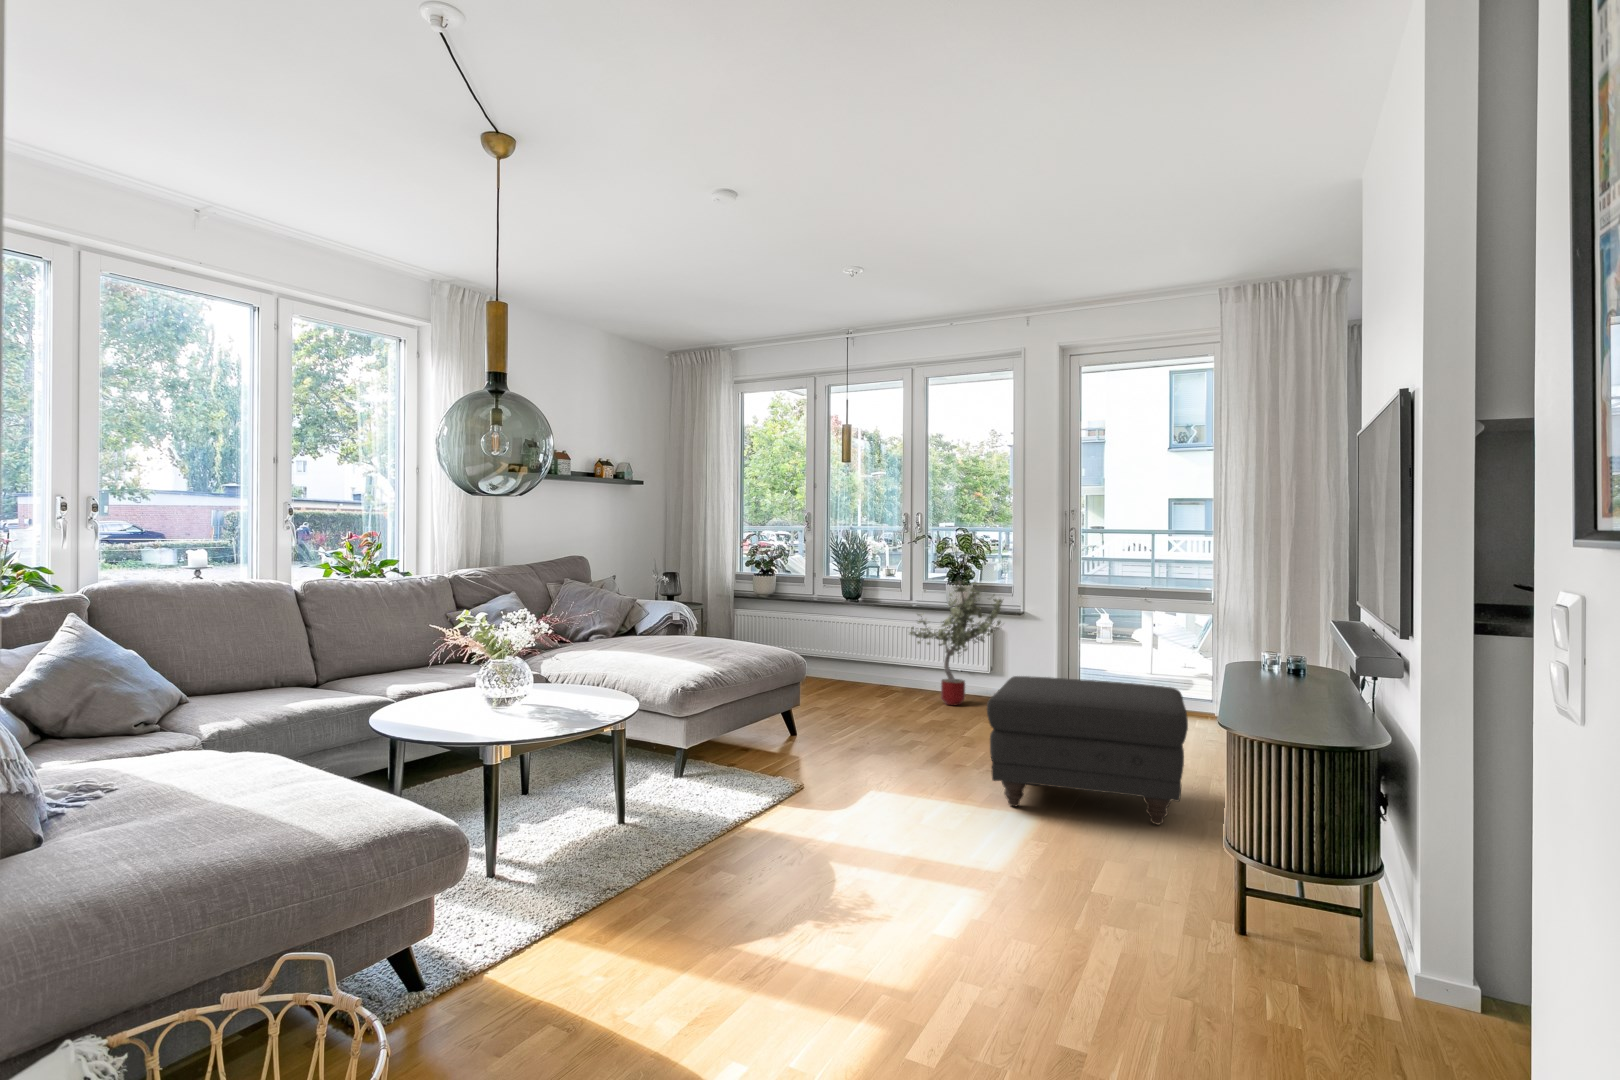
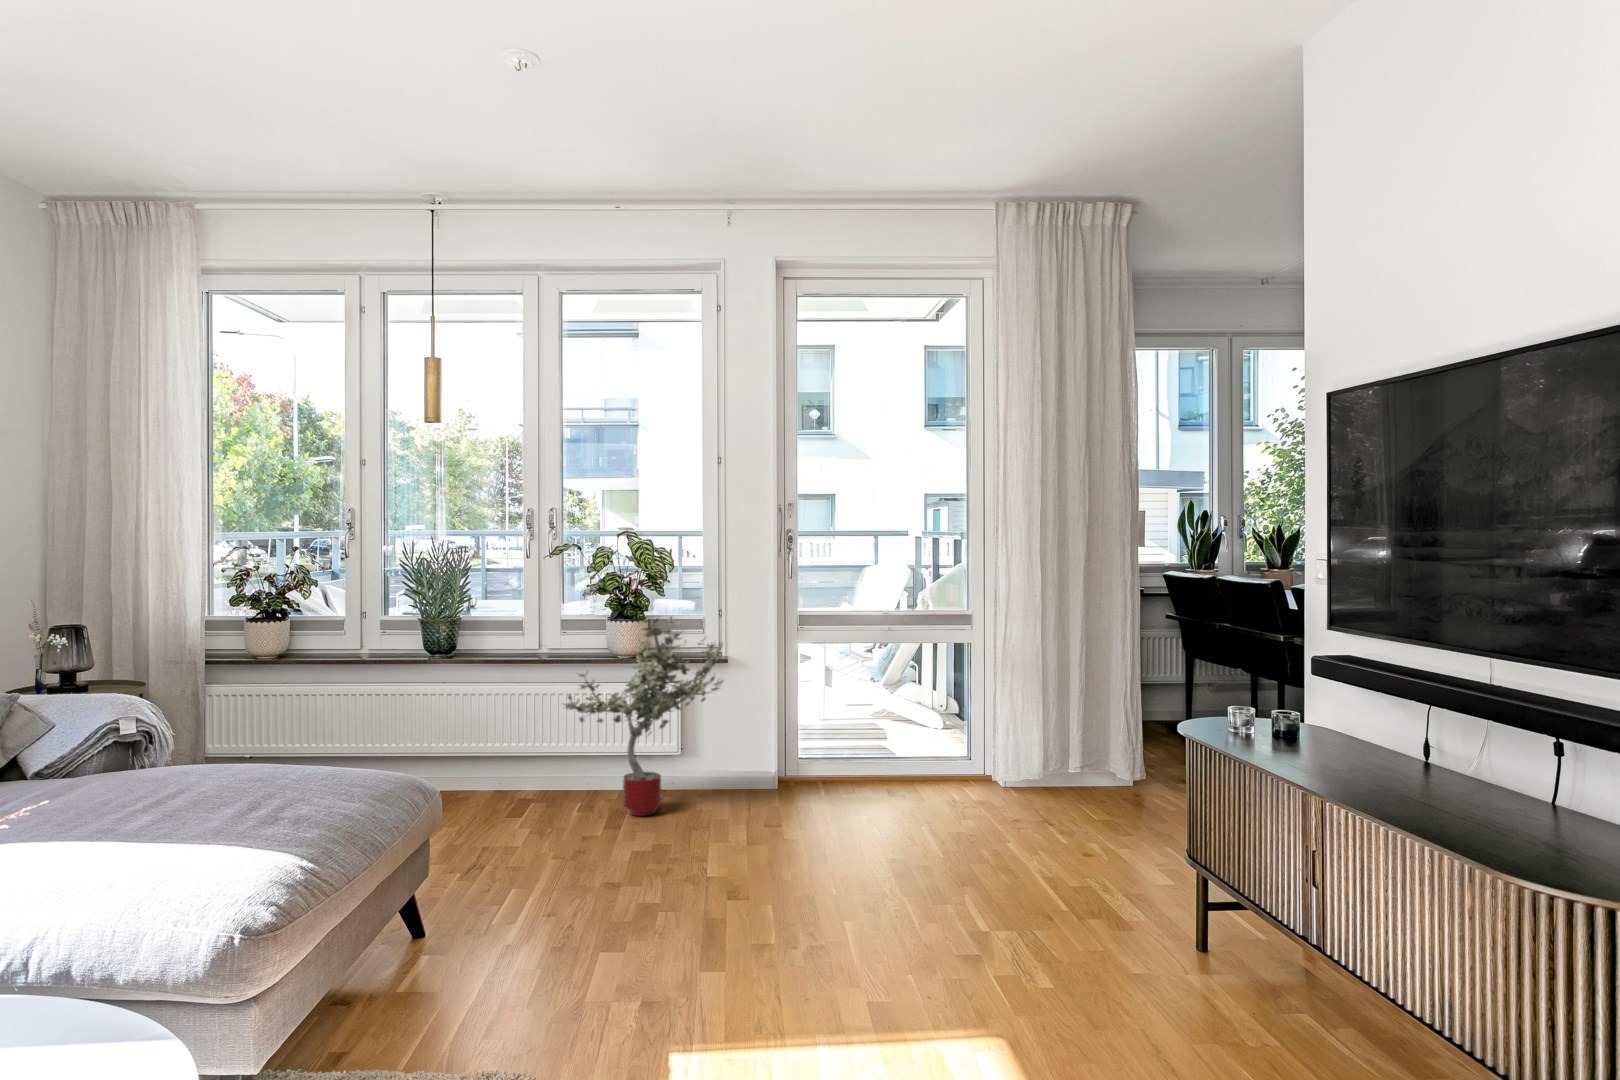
ottoman: present [987,676,1188,825] -> none [849,777,1199,1028]

